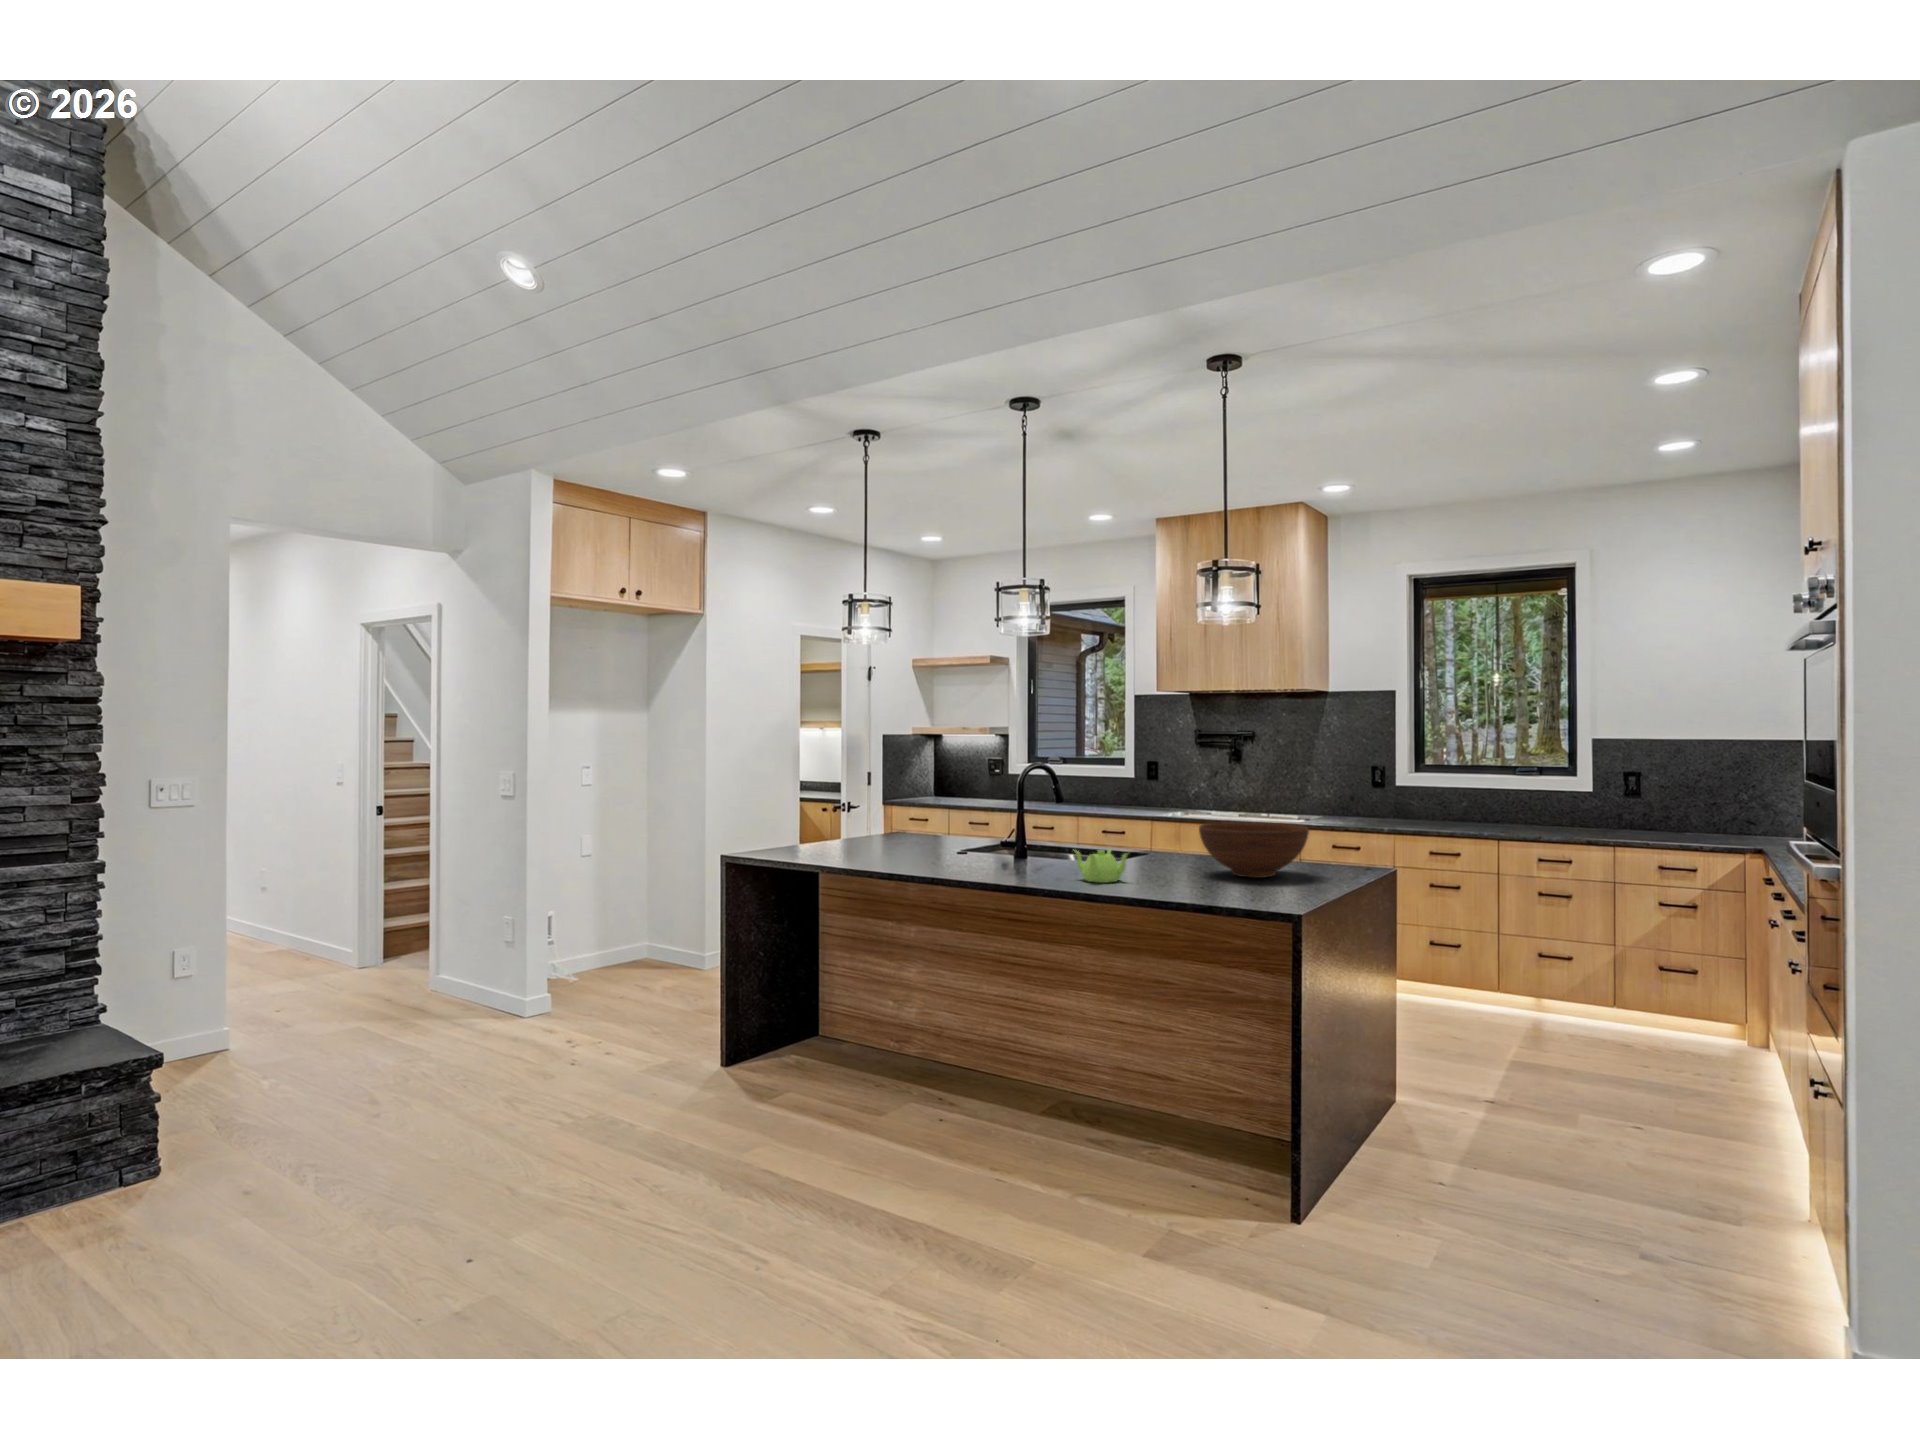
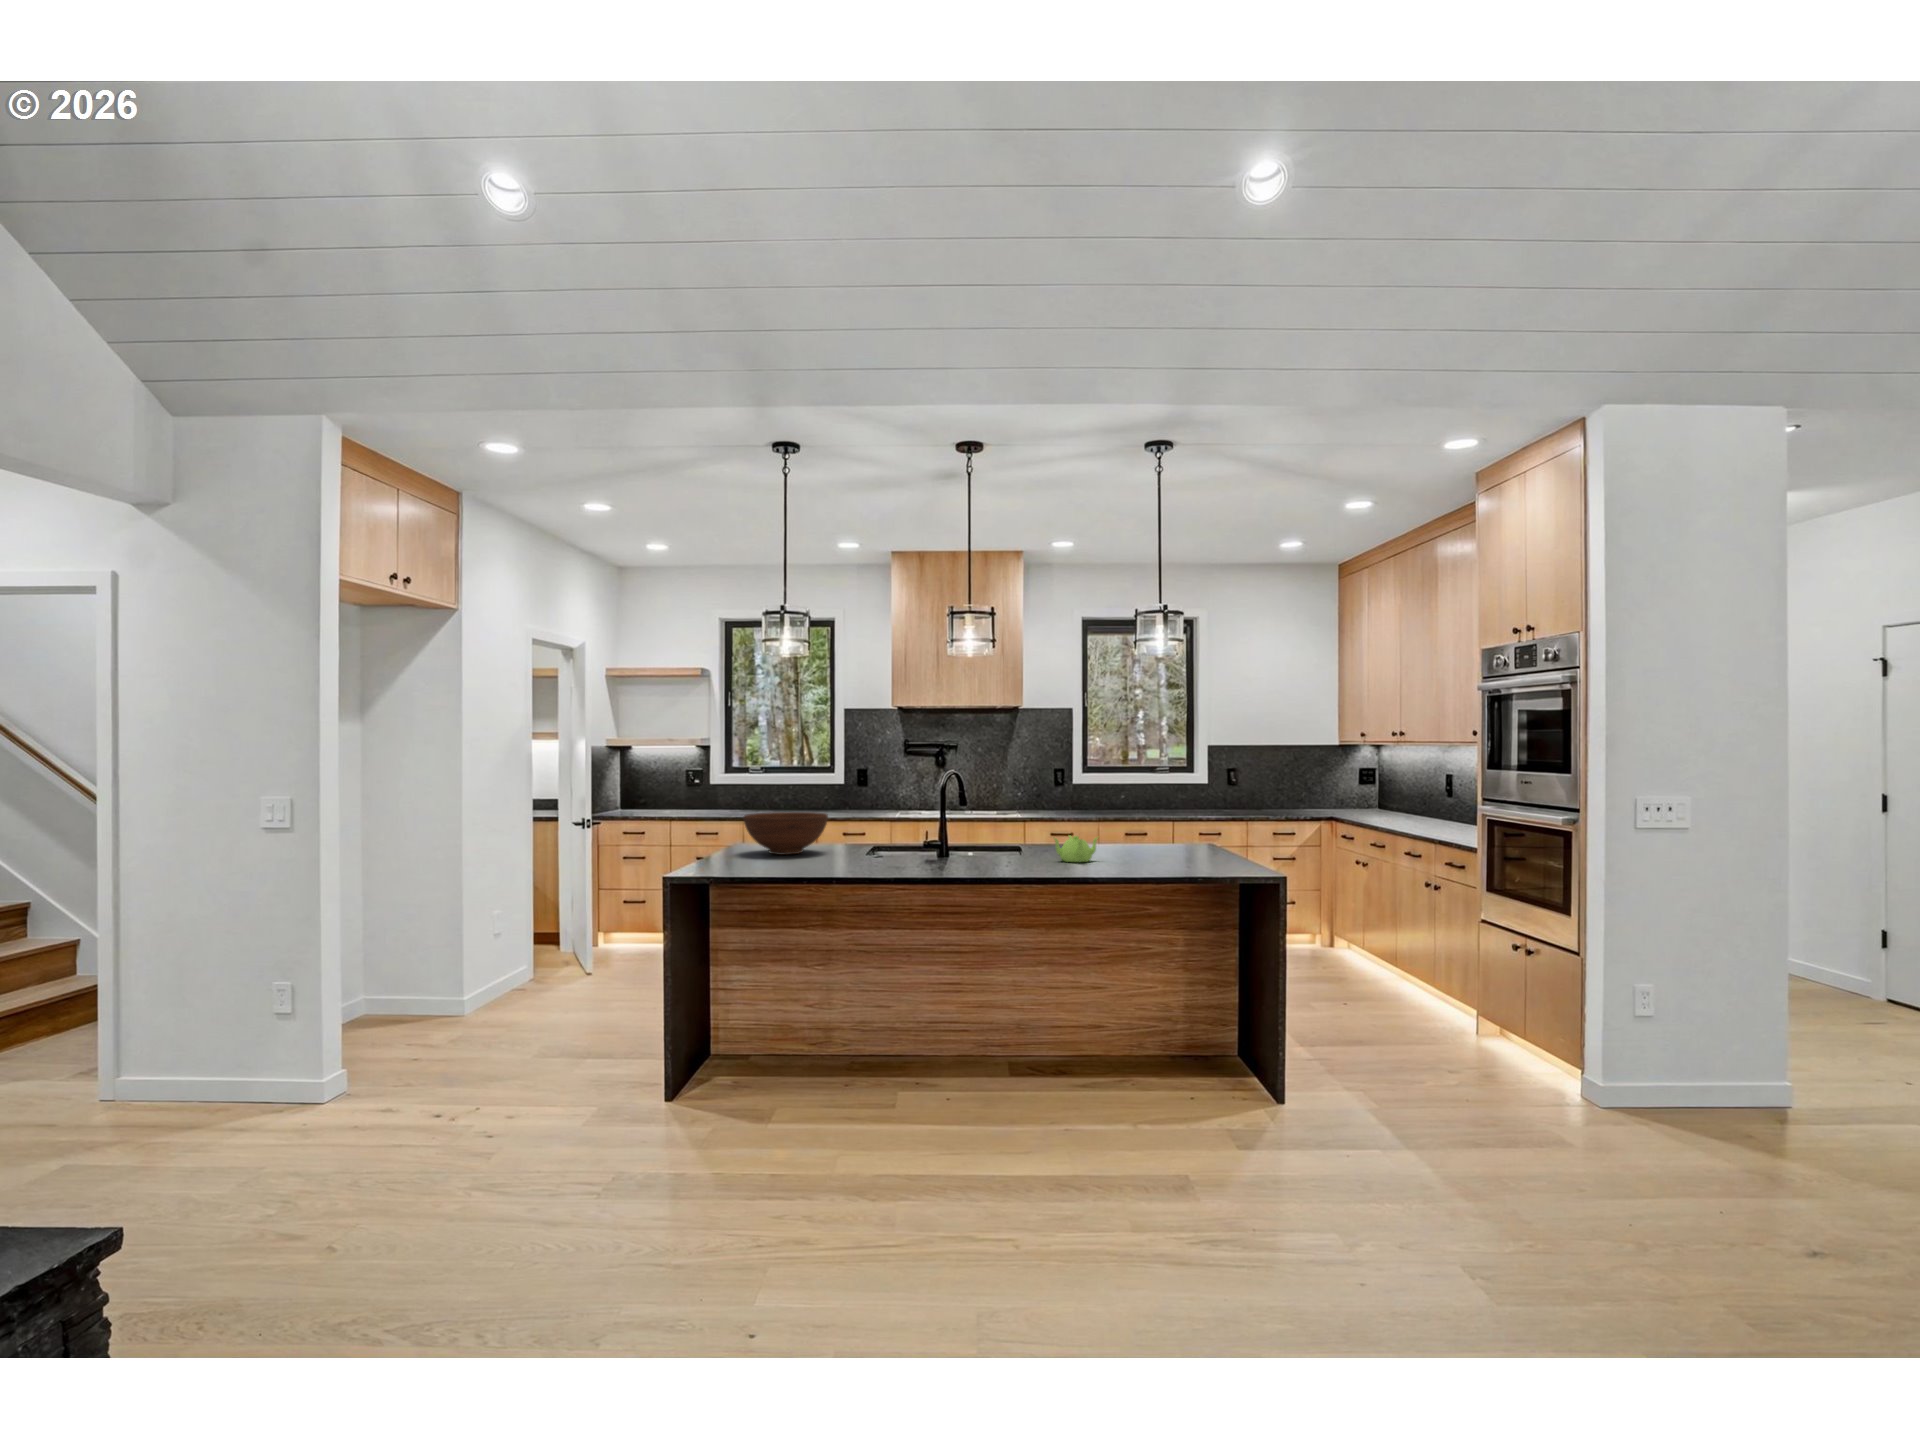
fruit bowl: present [1199,822,1309,878] -> present [744,812,828,855]

